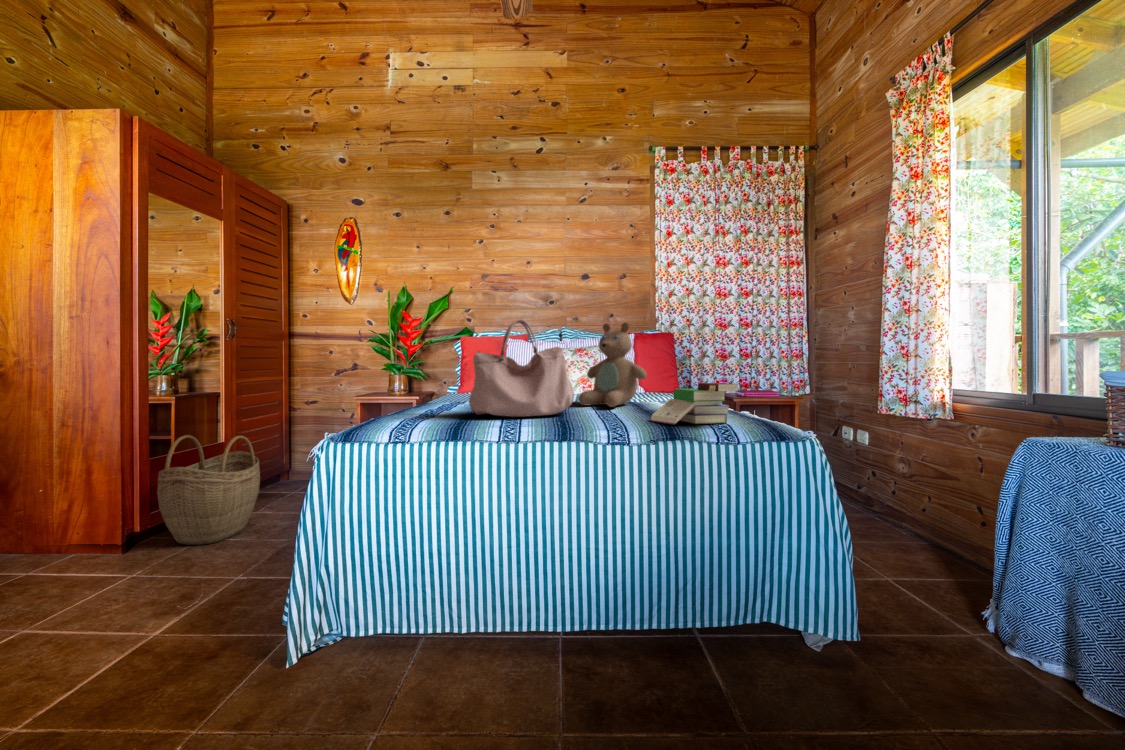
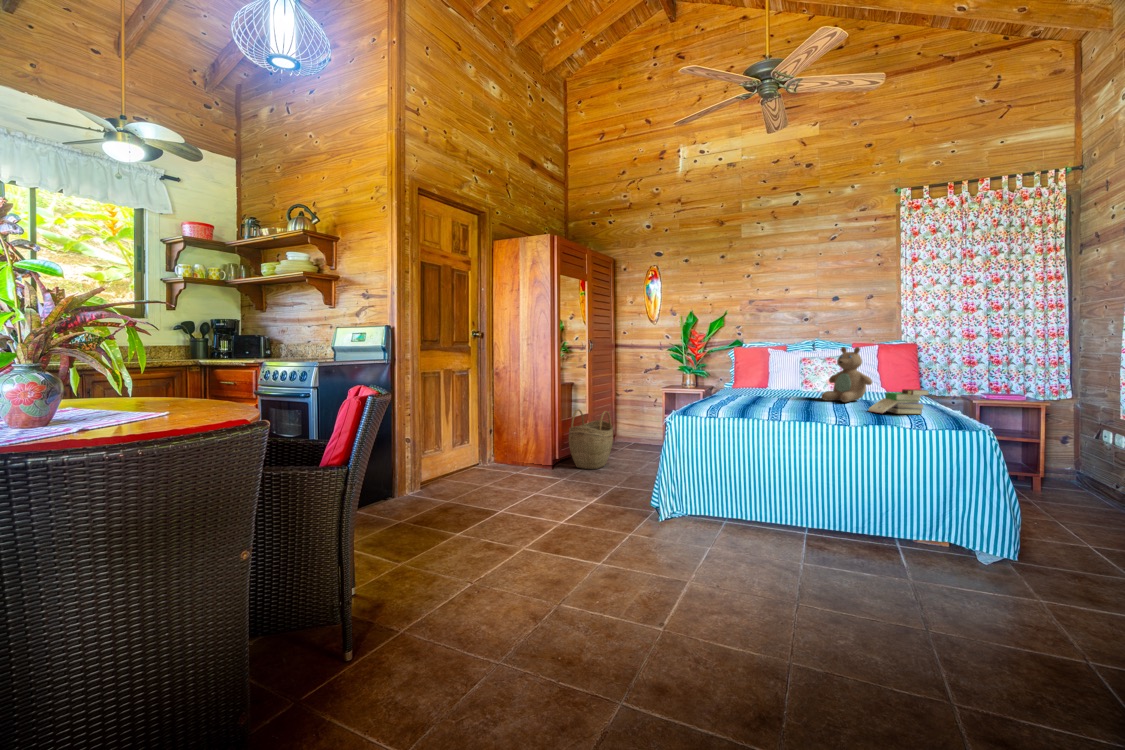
handbag: present [469,319,574,417] -> none [751,349,818,406]

